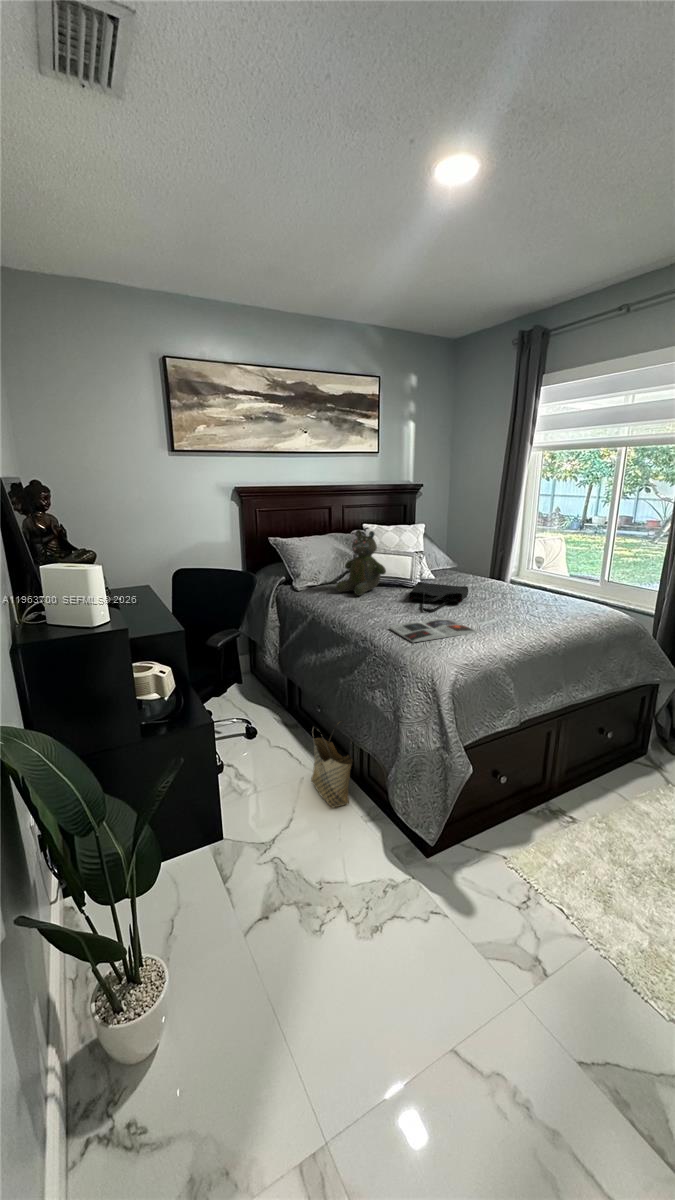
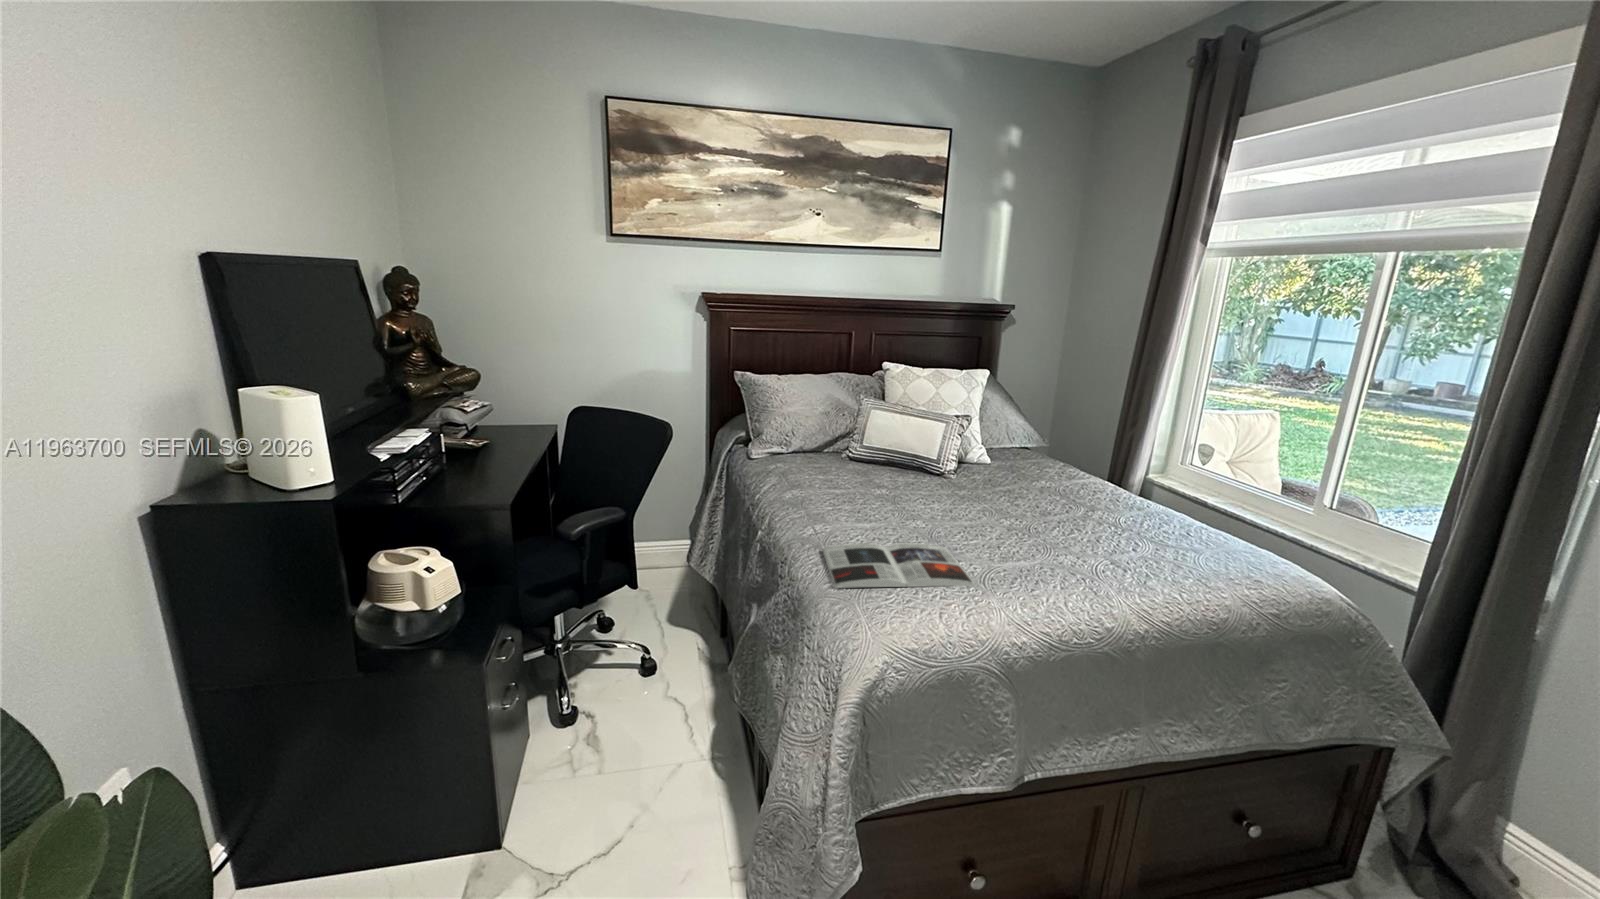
teddy bear: present [336,530,386,596] -> none [804,371,885,479]
tote bag: present [409,582,468,612] -> none [905,468,1019,528]
woven basket: present [311,724,353,807] -> none [680,690,740,837]

